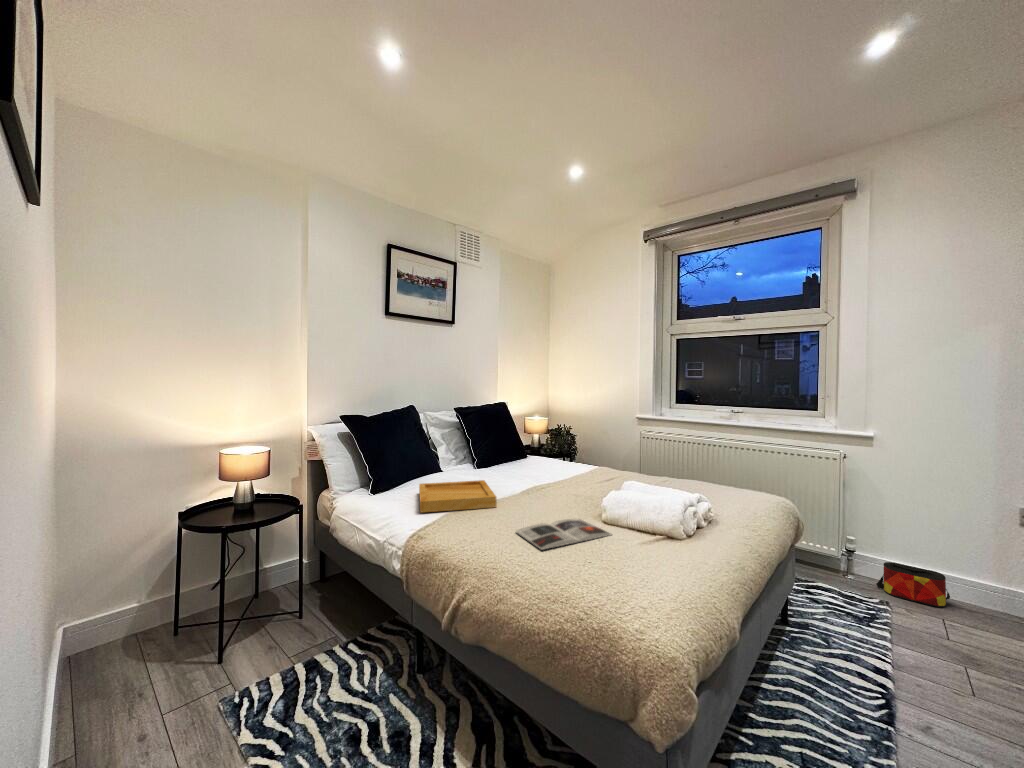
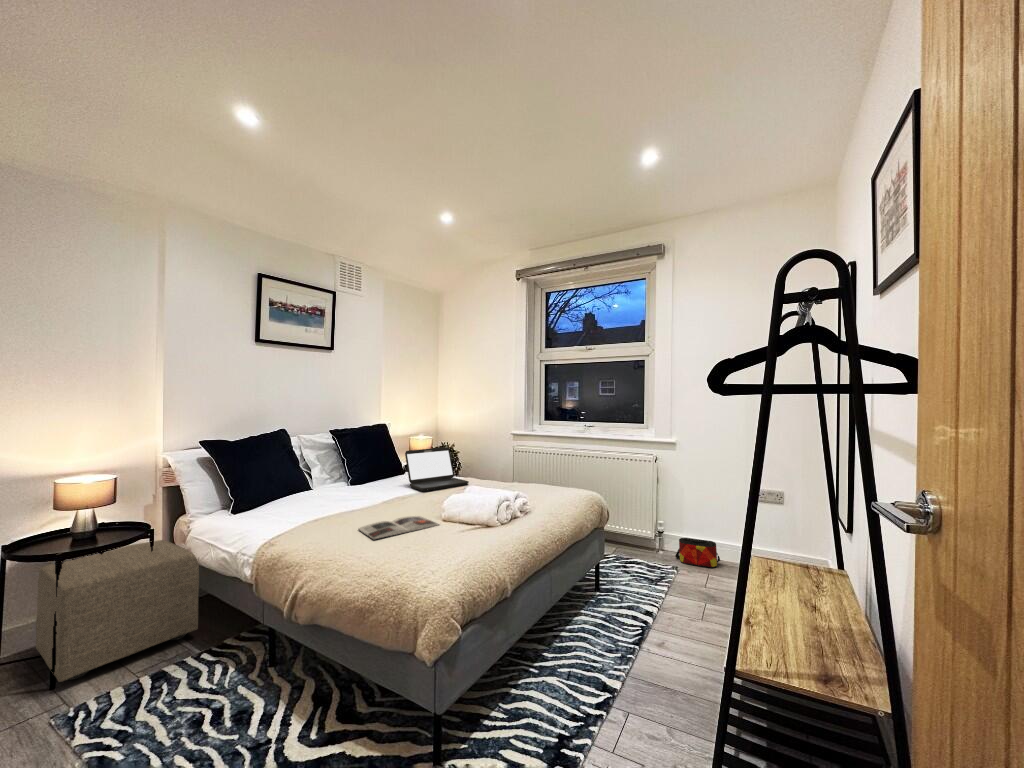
laptop: none [540,433,614,484] -> present [405,448,469,491]
tray: present [419,480,497,512] -> none [276,493,351,522]
ottoman: none [204,515,343,658] -> present [36,540,199,682]

